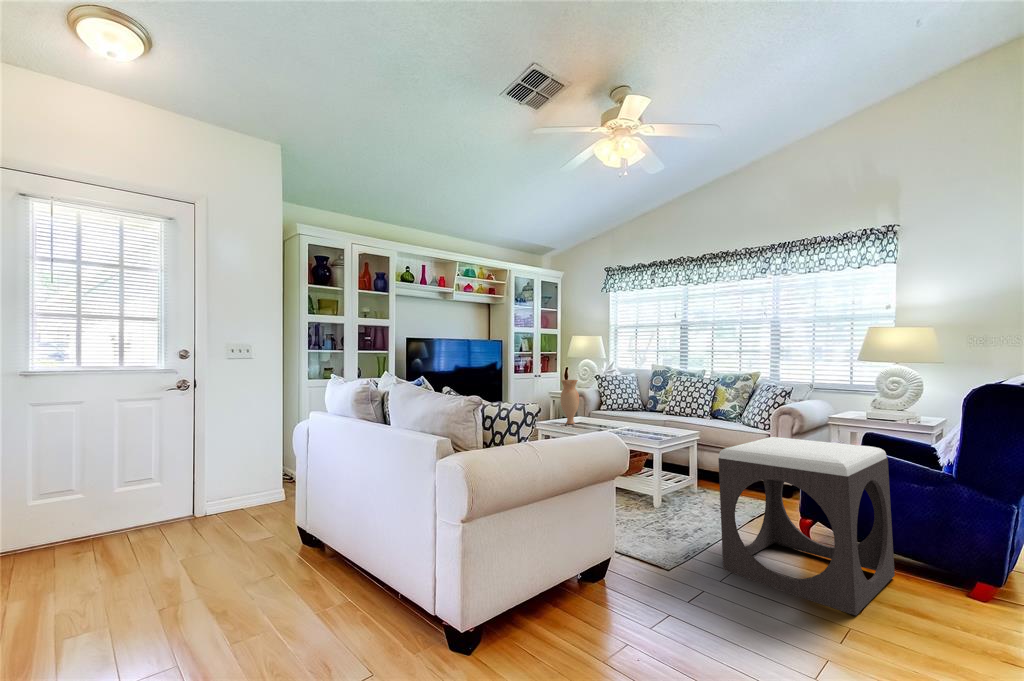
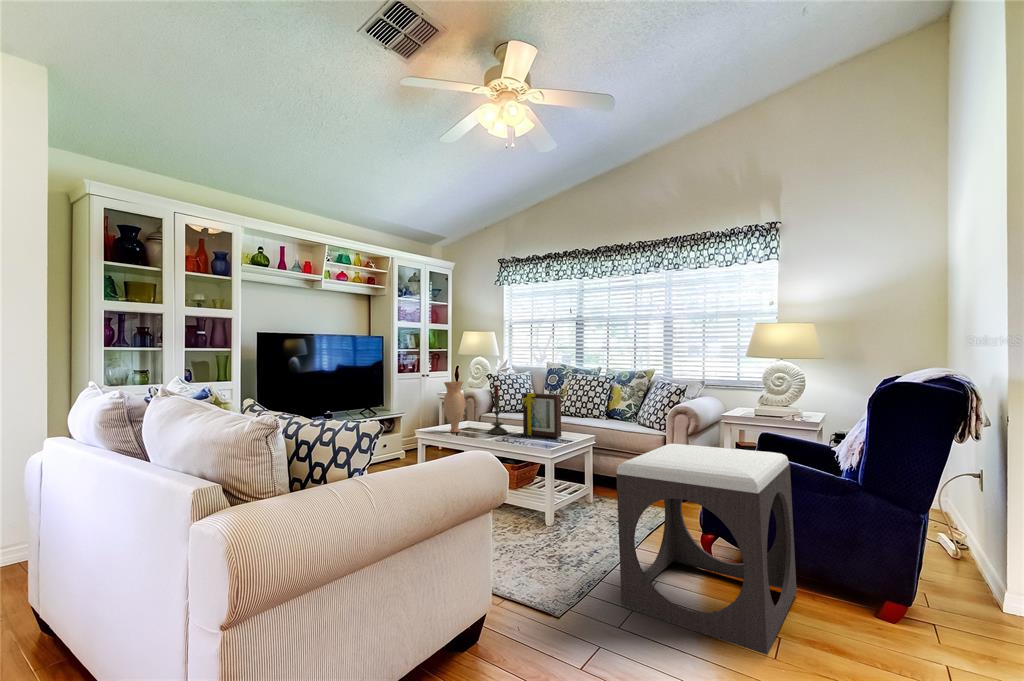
candle: none [600,382,617,427] -> present [488,385,507,435]
picture frame: none [631,390,668,432] -> present [522,393,561,438]

